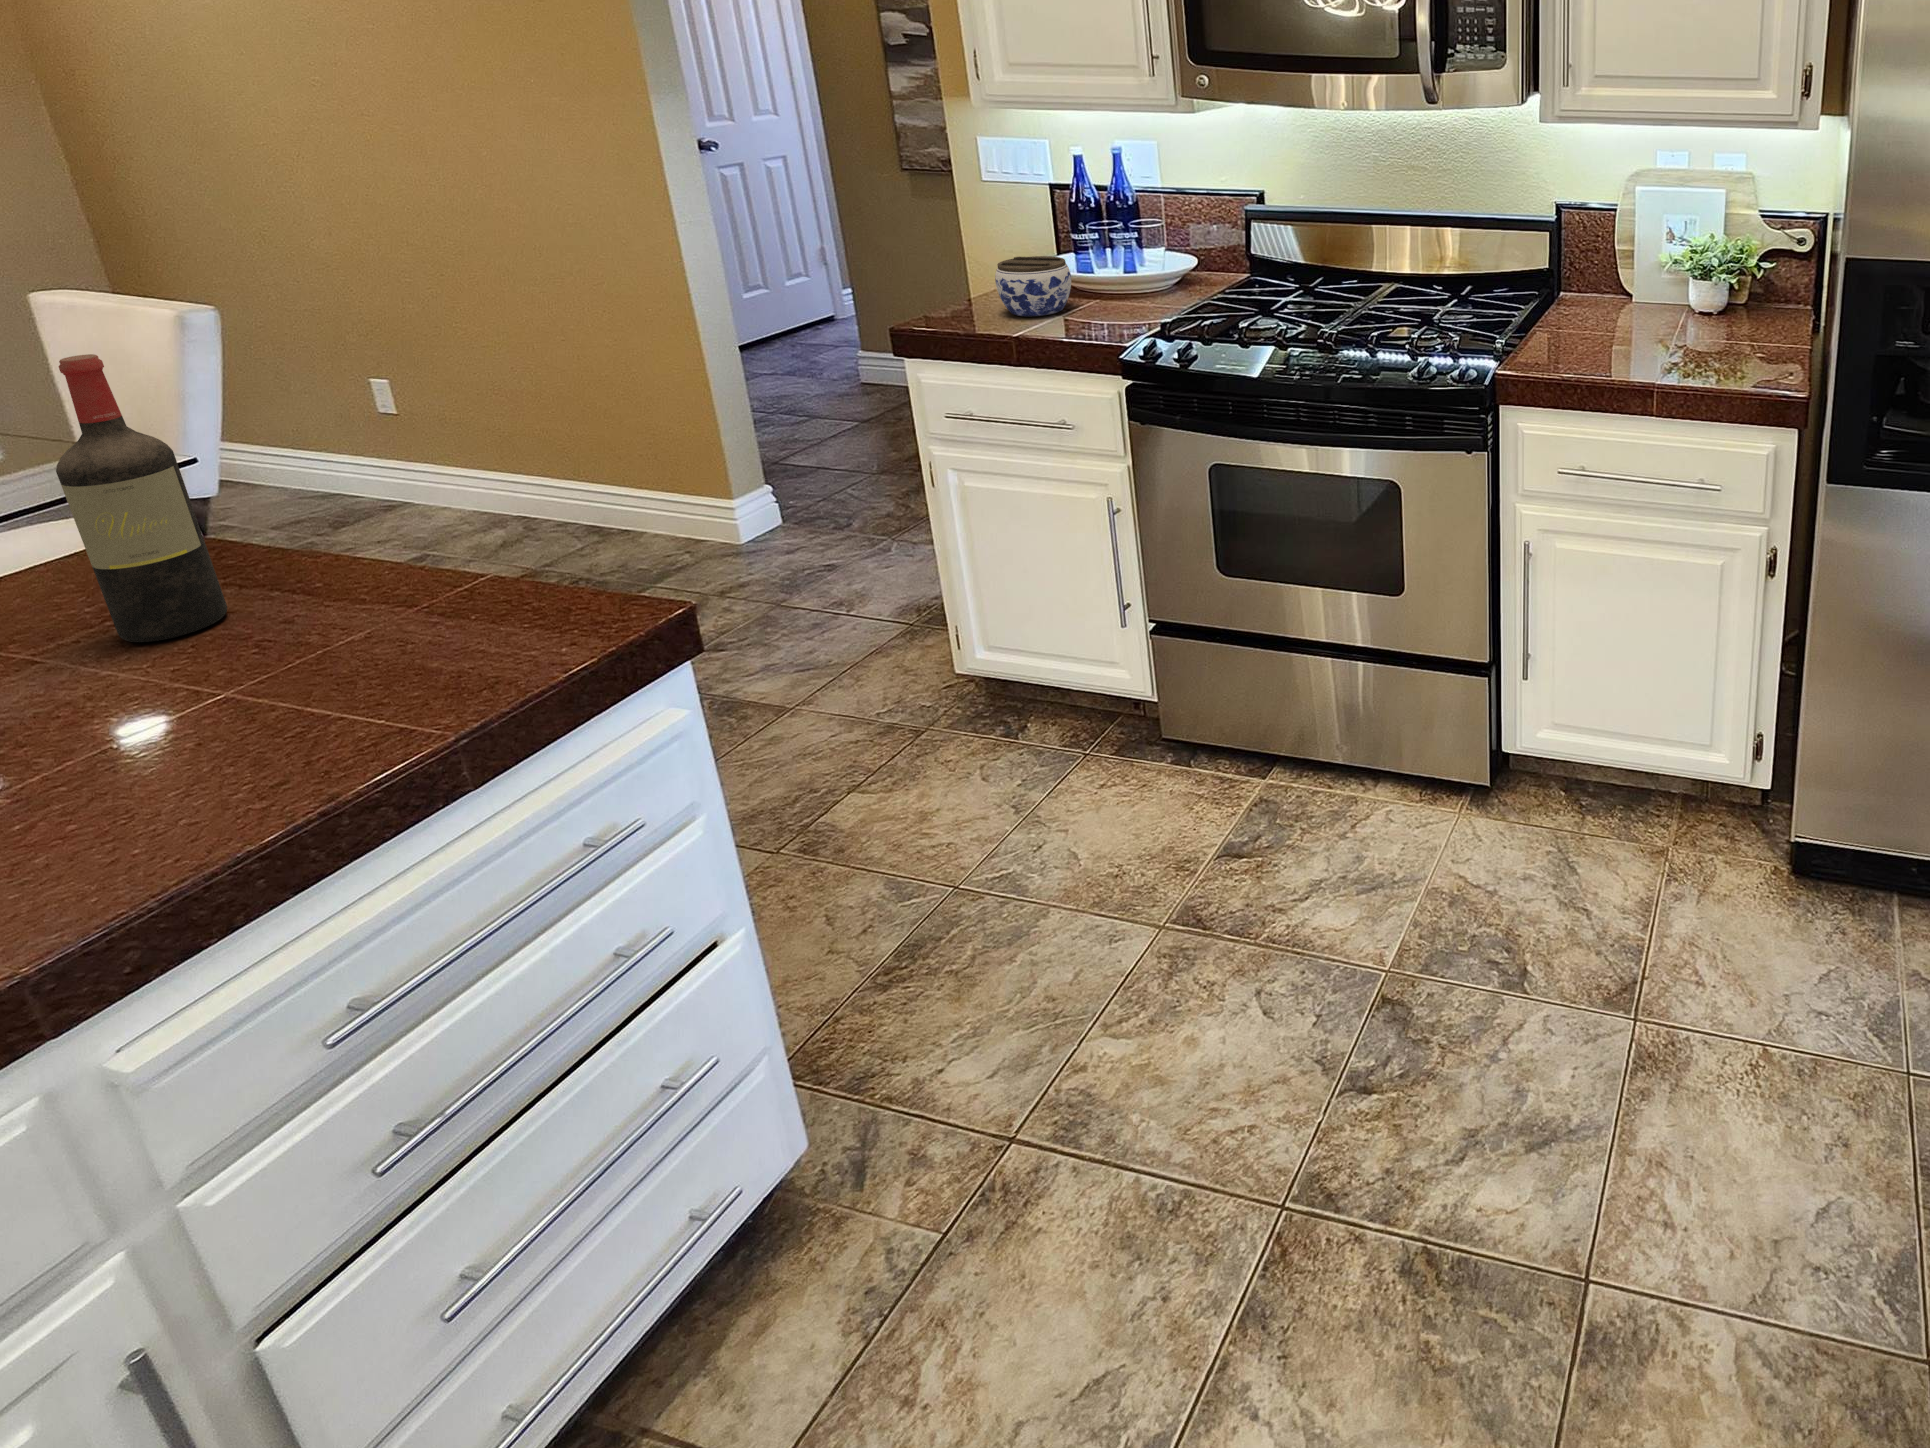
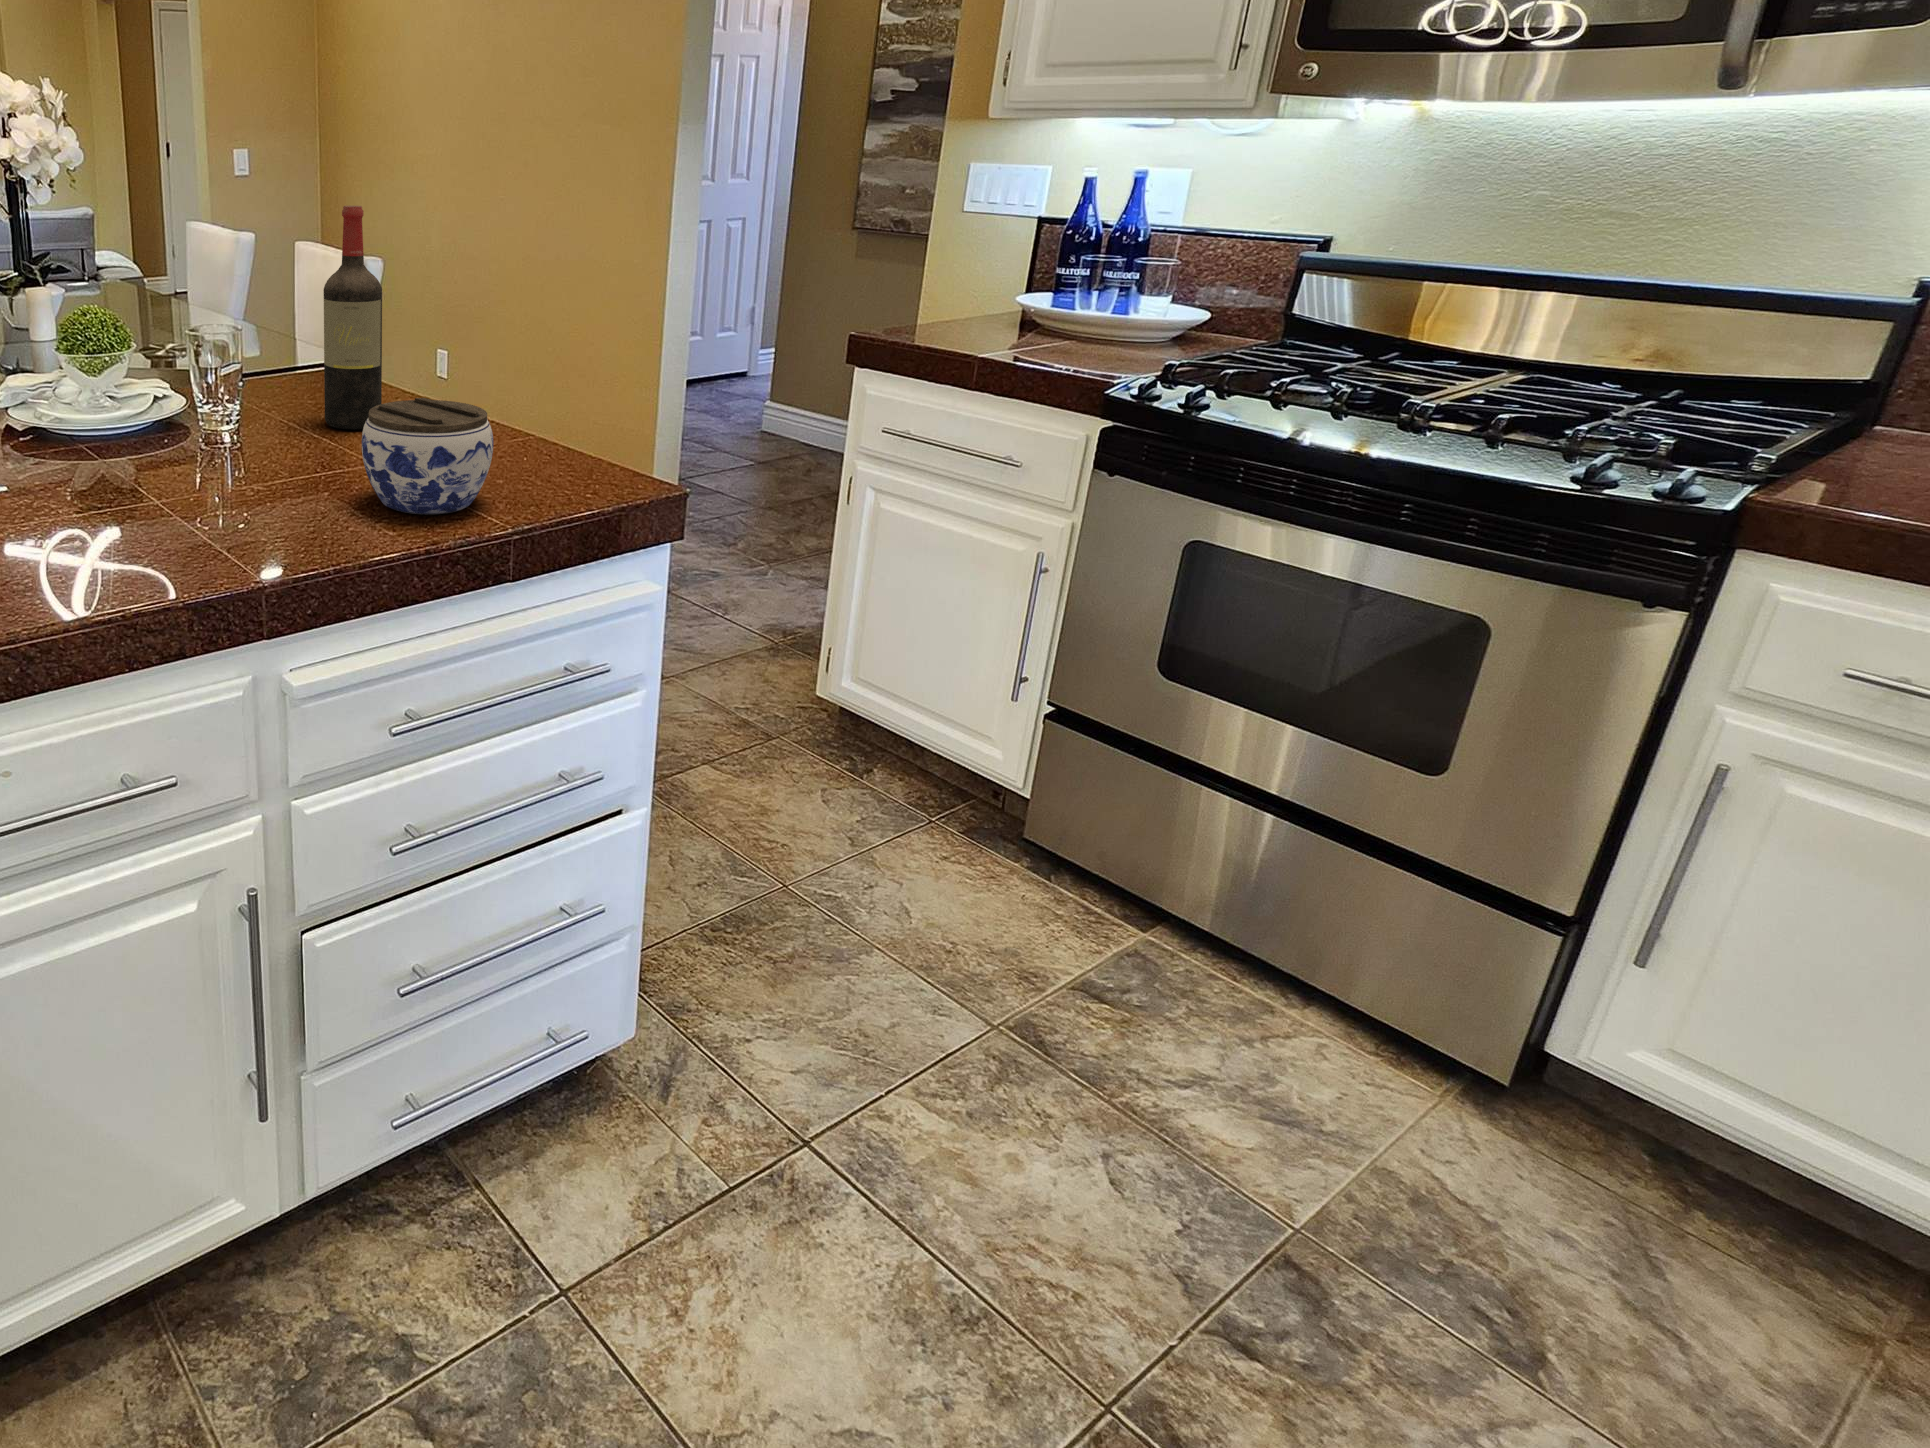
jar: present [995,256,1071,316] -> present [362,398,494,514]

